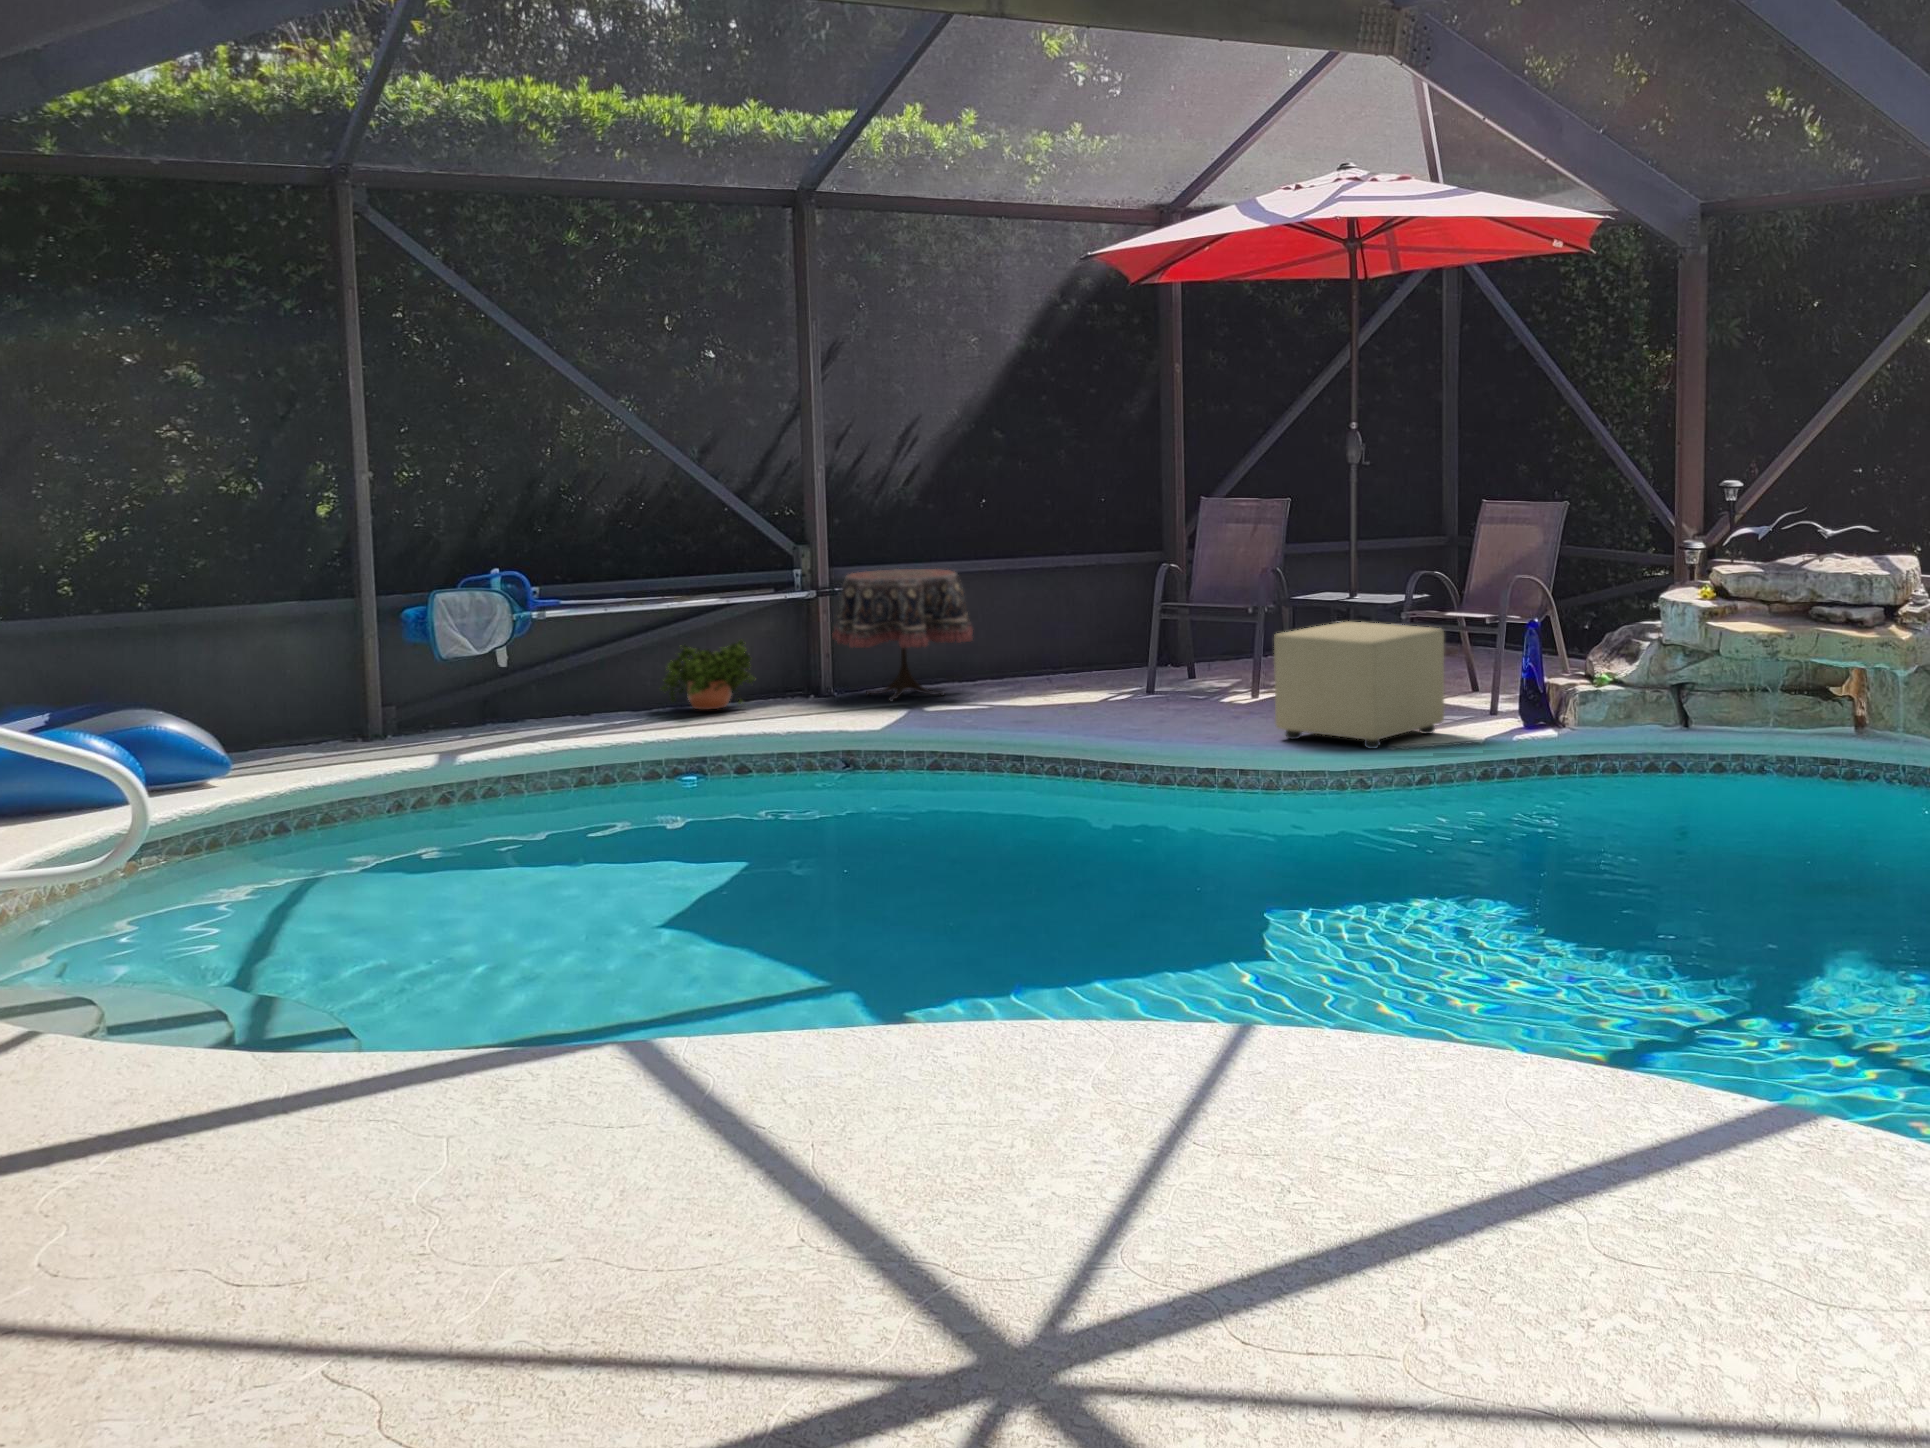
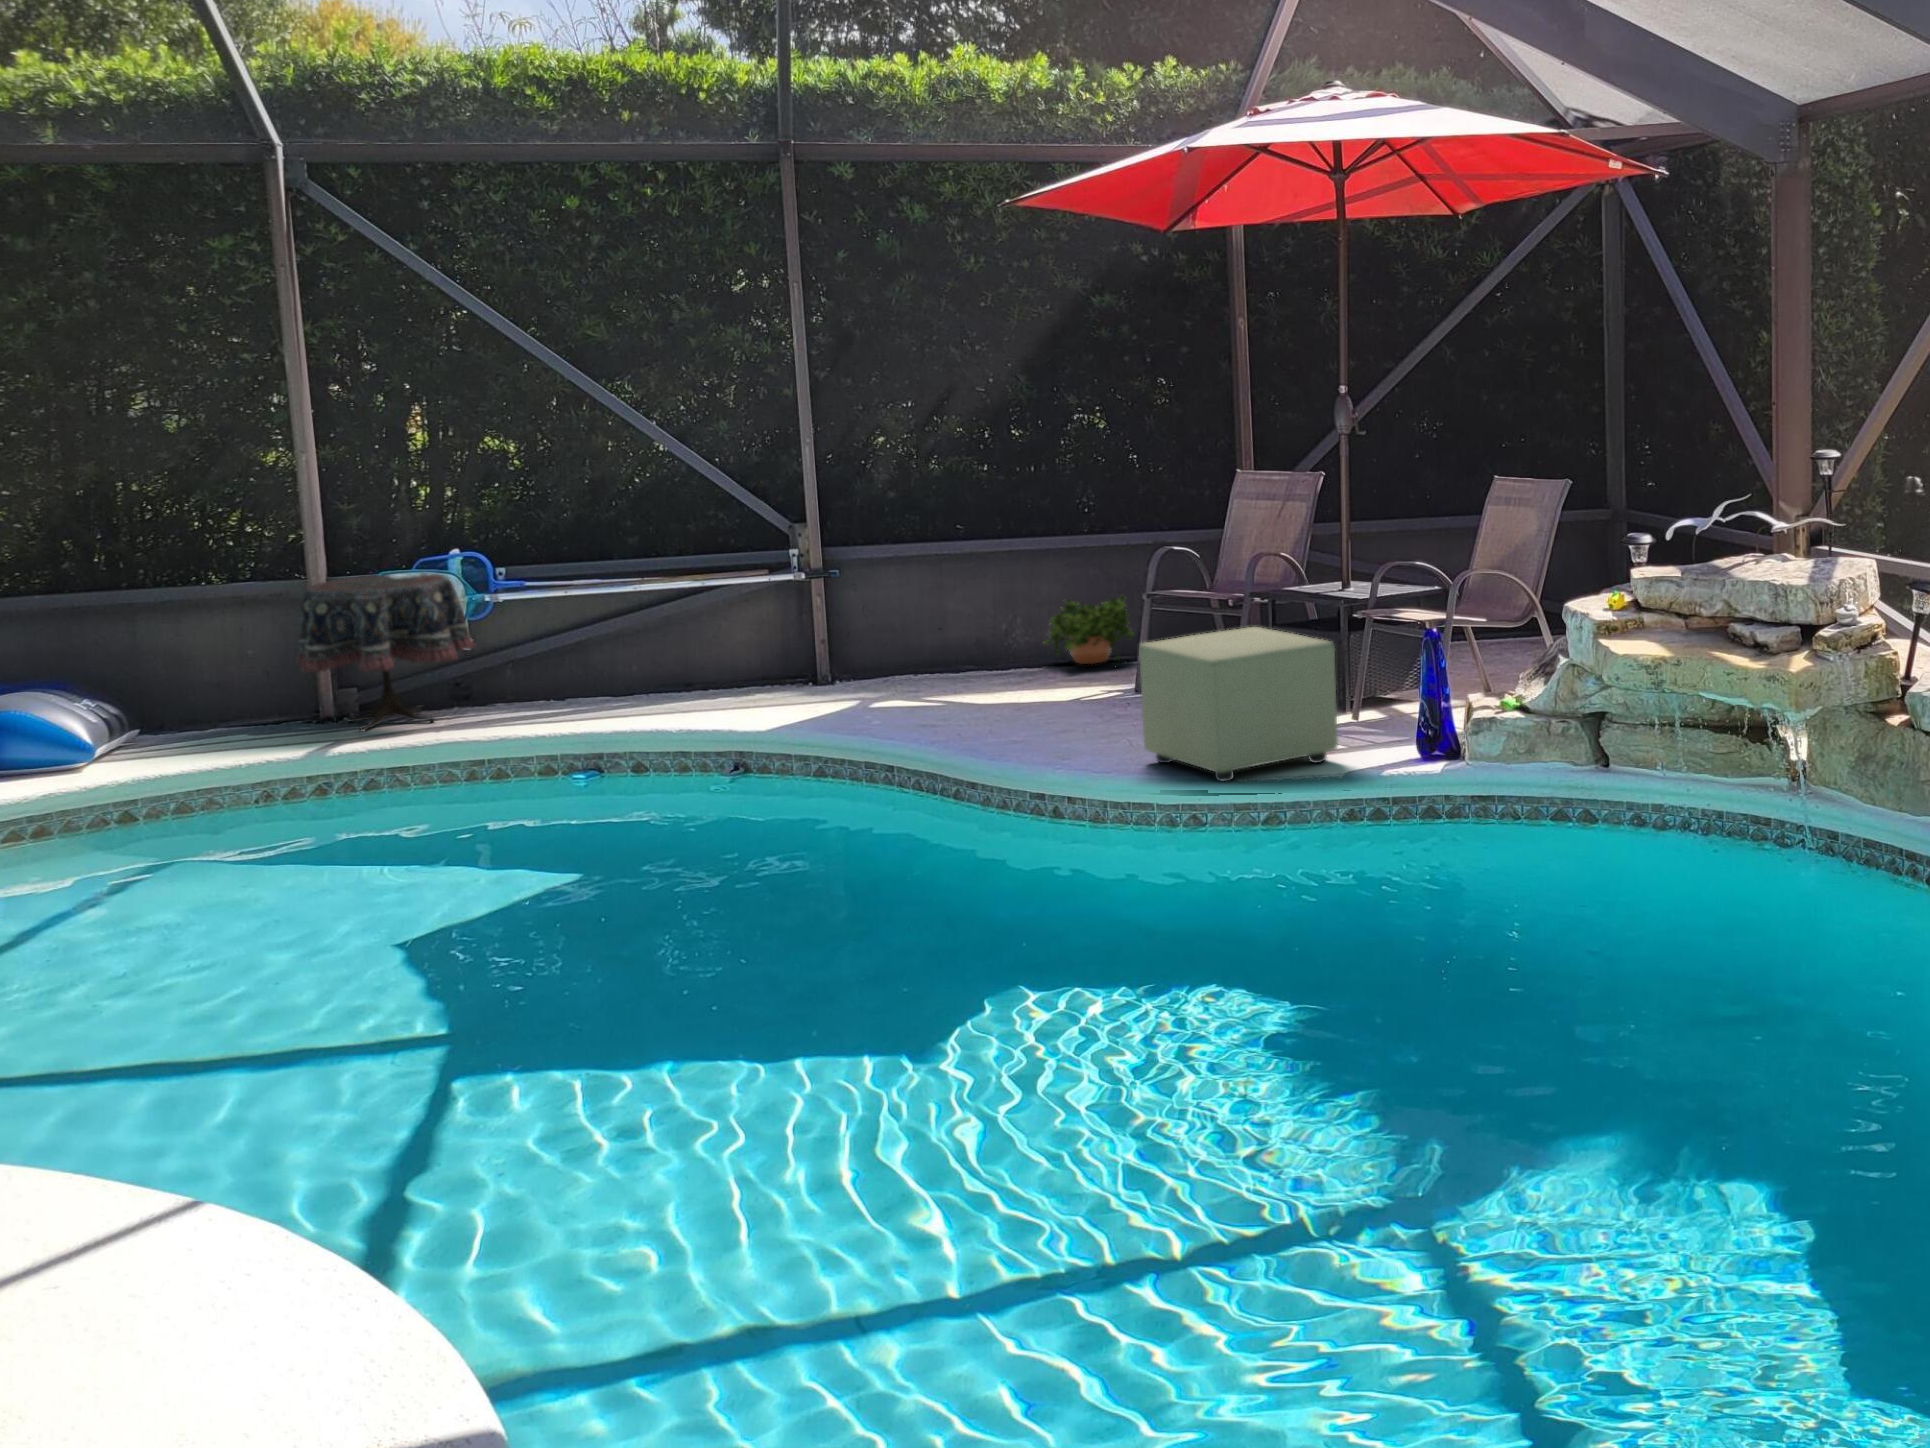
side table: present [832,569,973,701] -> present [297,573,474,732]
potted plant: present [660,640,754,709] -> present [1043,596,1133,664]

